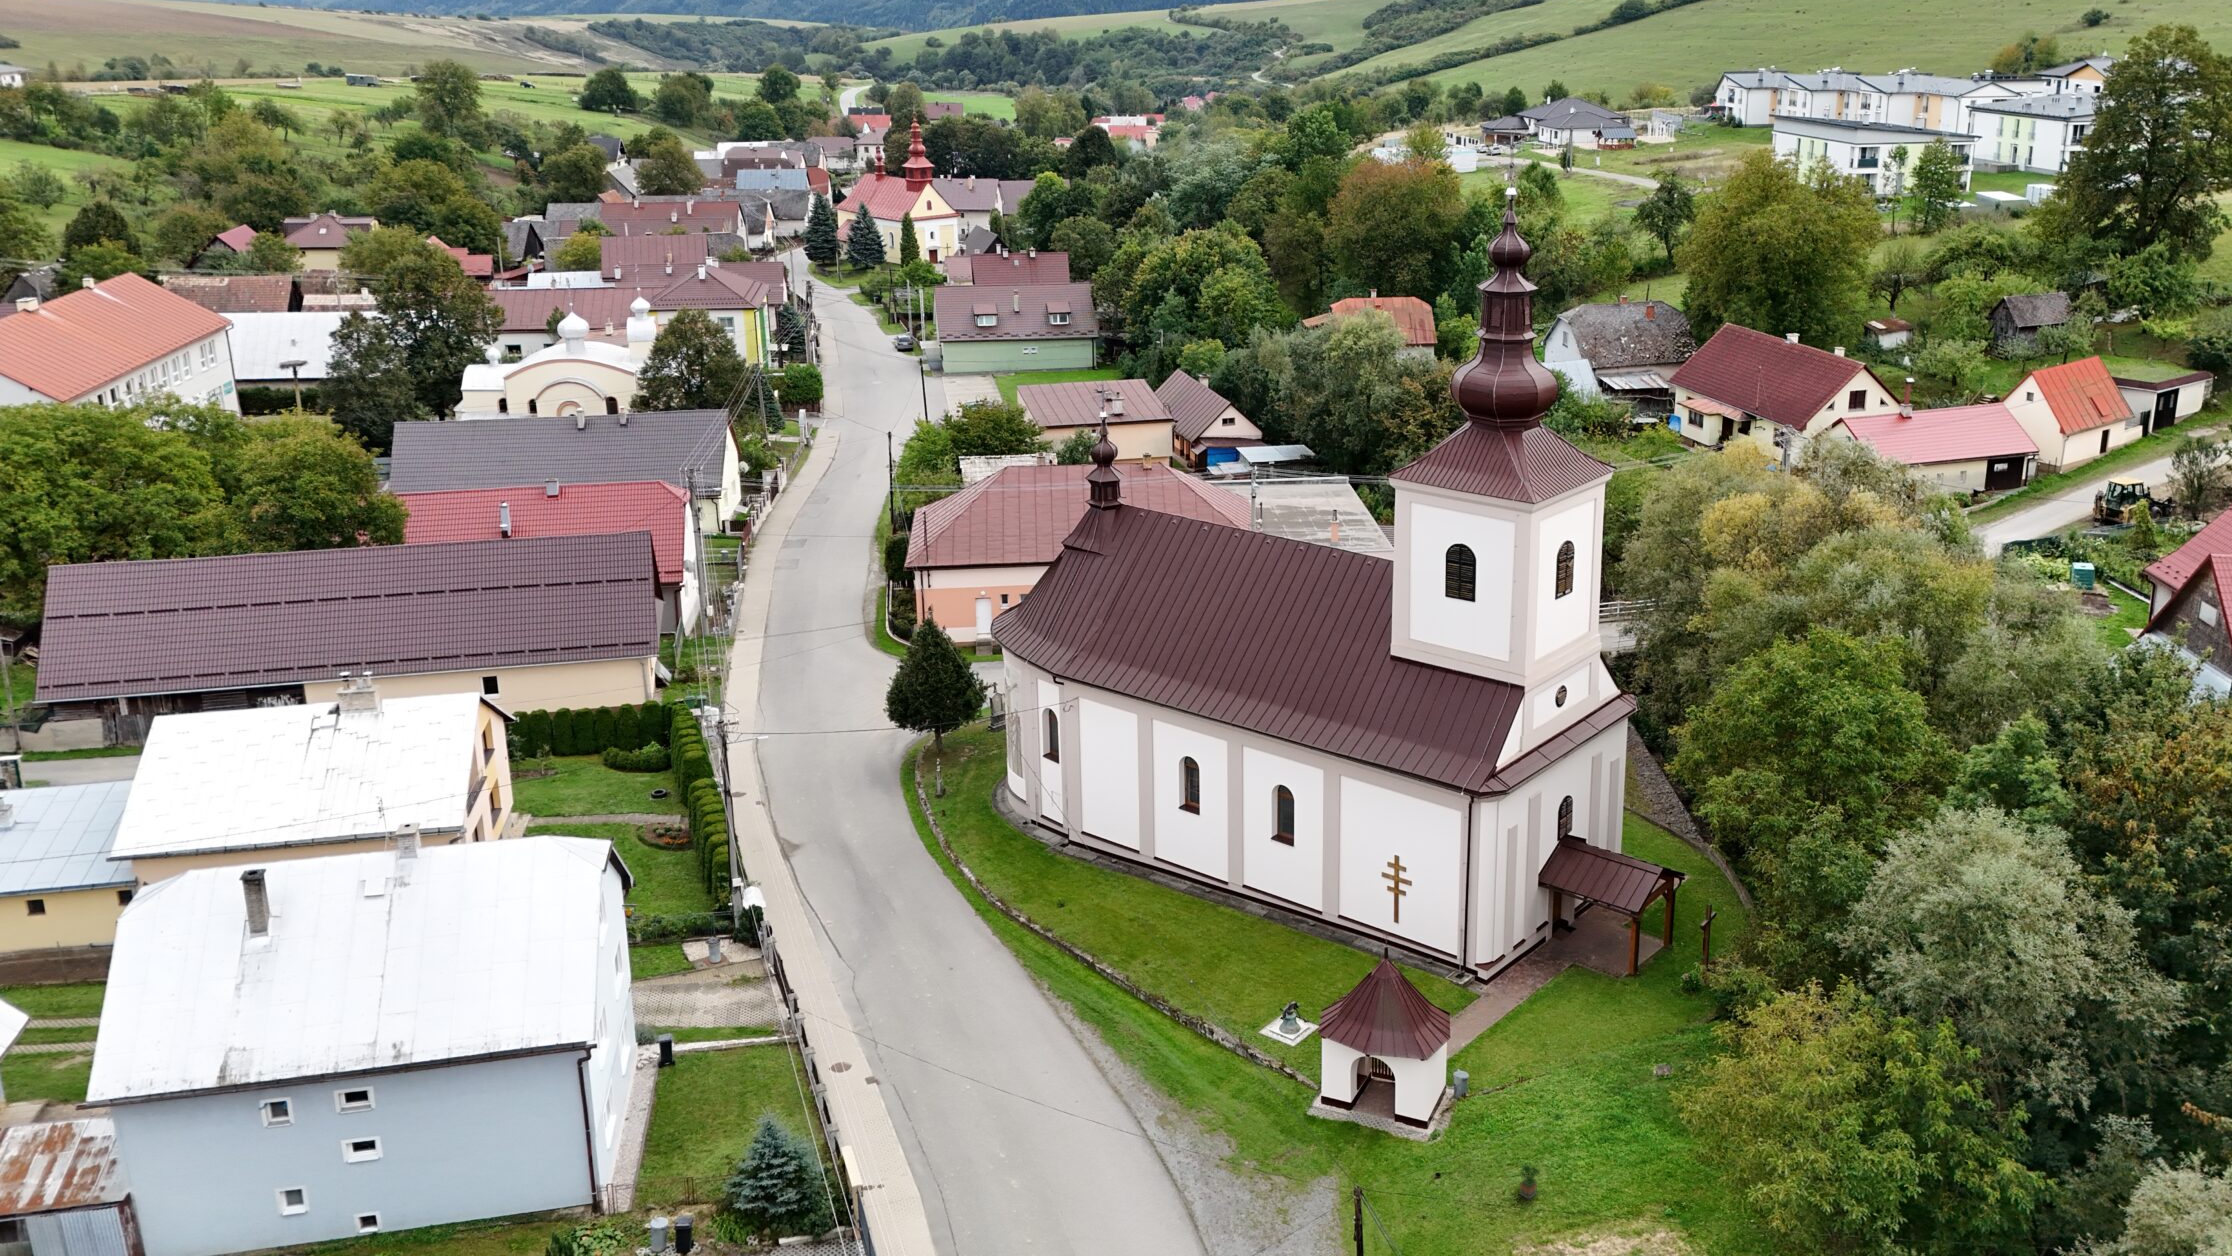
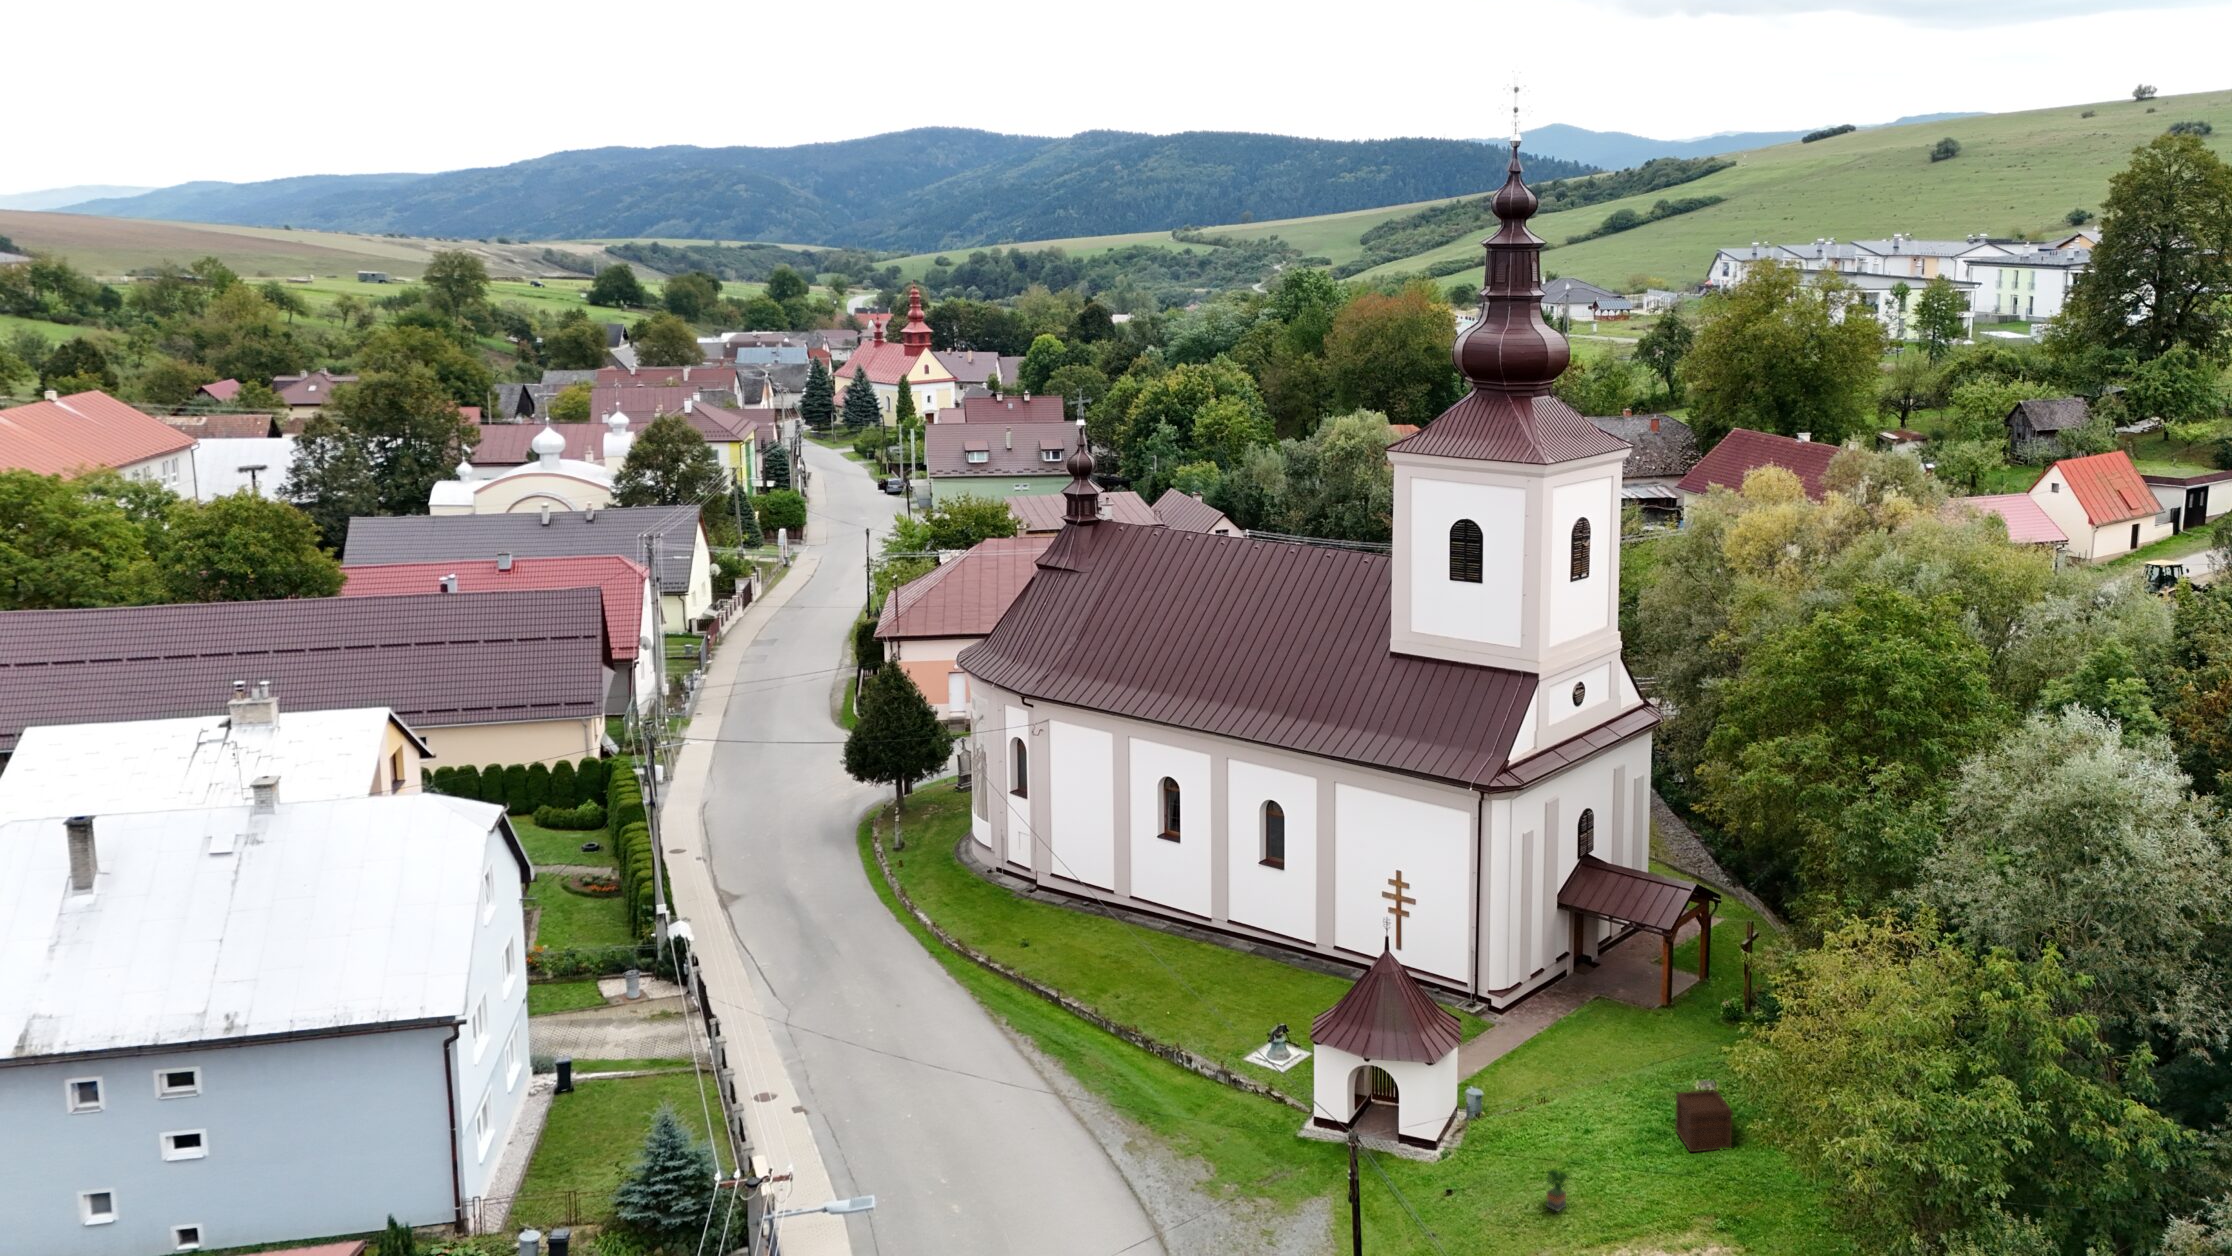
wooden crate: none [1632,1086,1682,1141] -> present [1675,1090,1733,1152]

